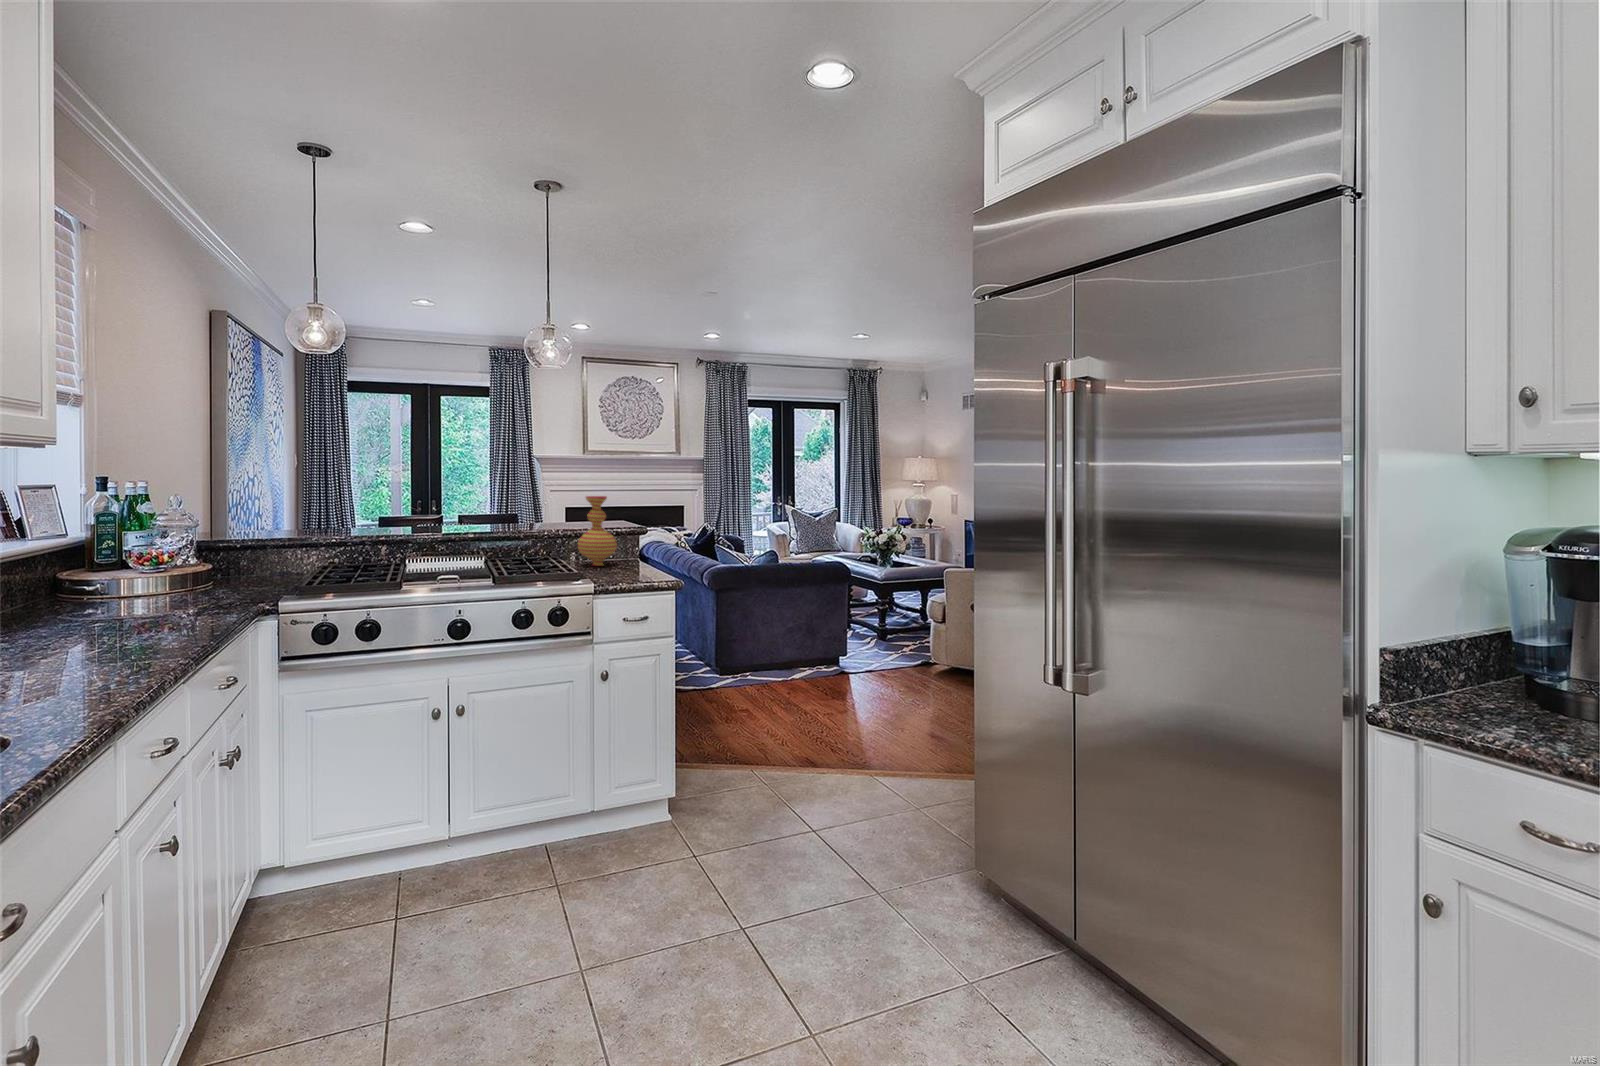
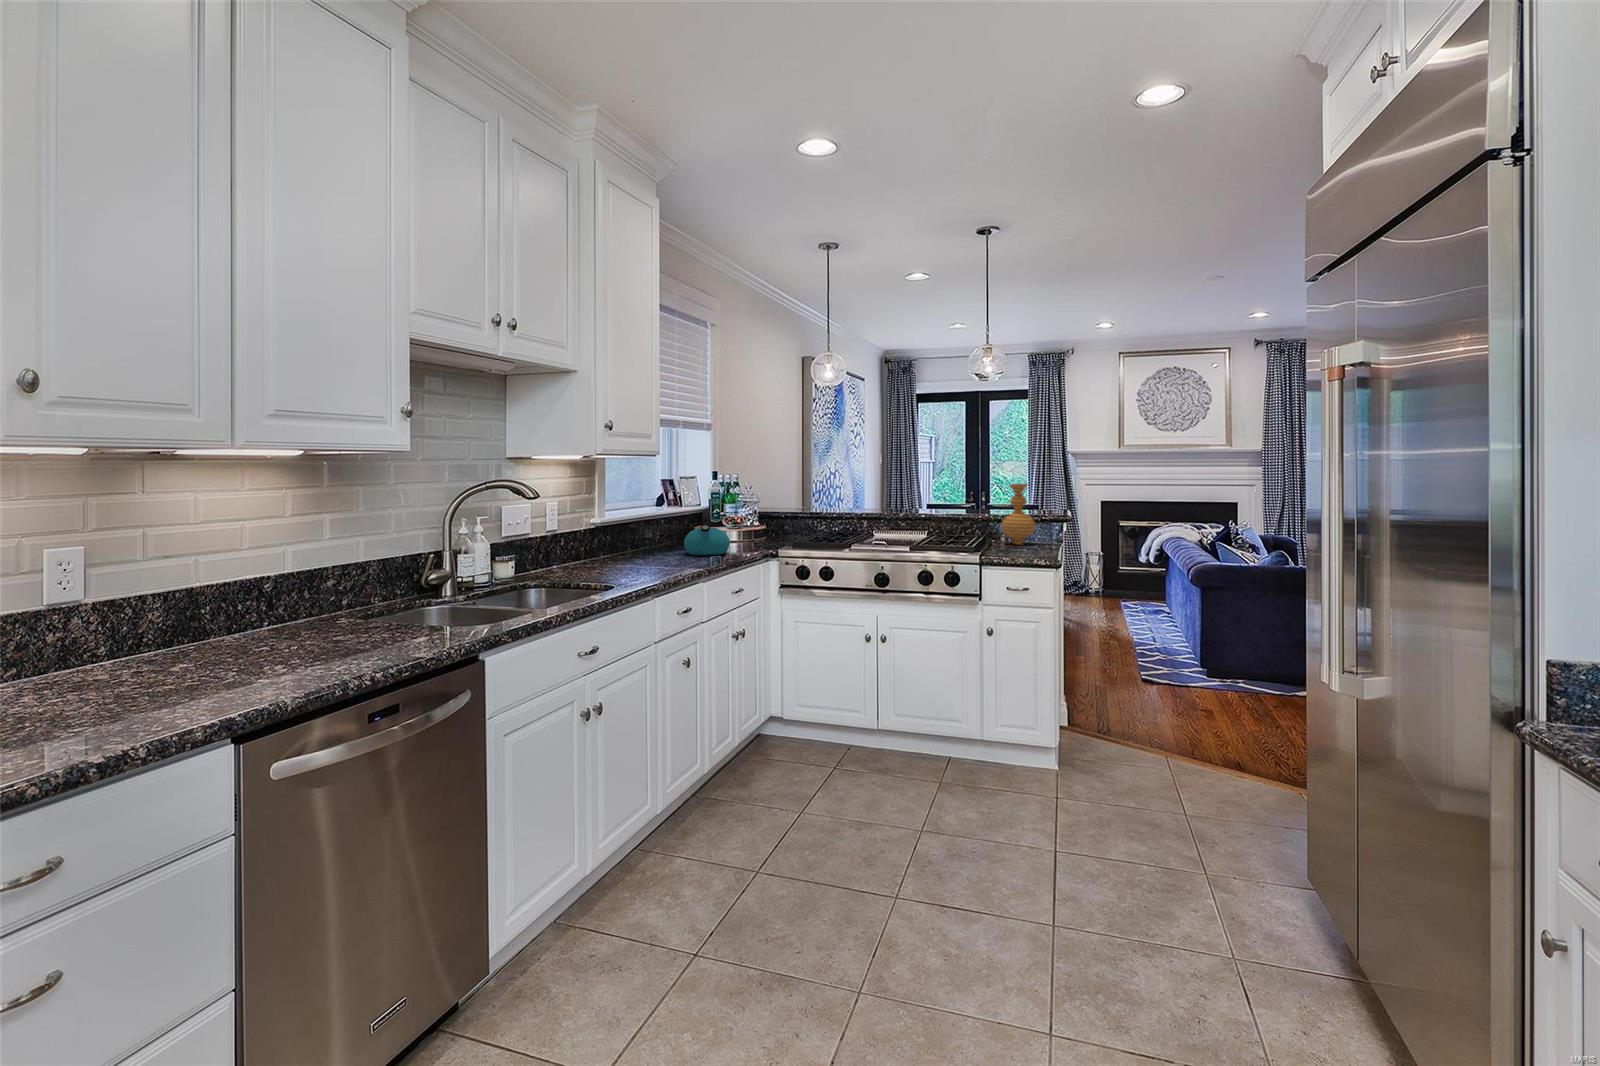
kettle: none [76,549,183,631] -> present [684,510,730,555]

